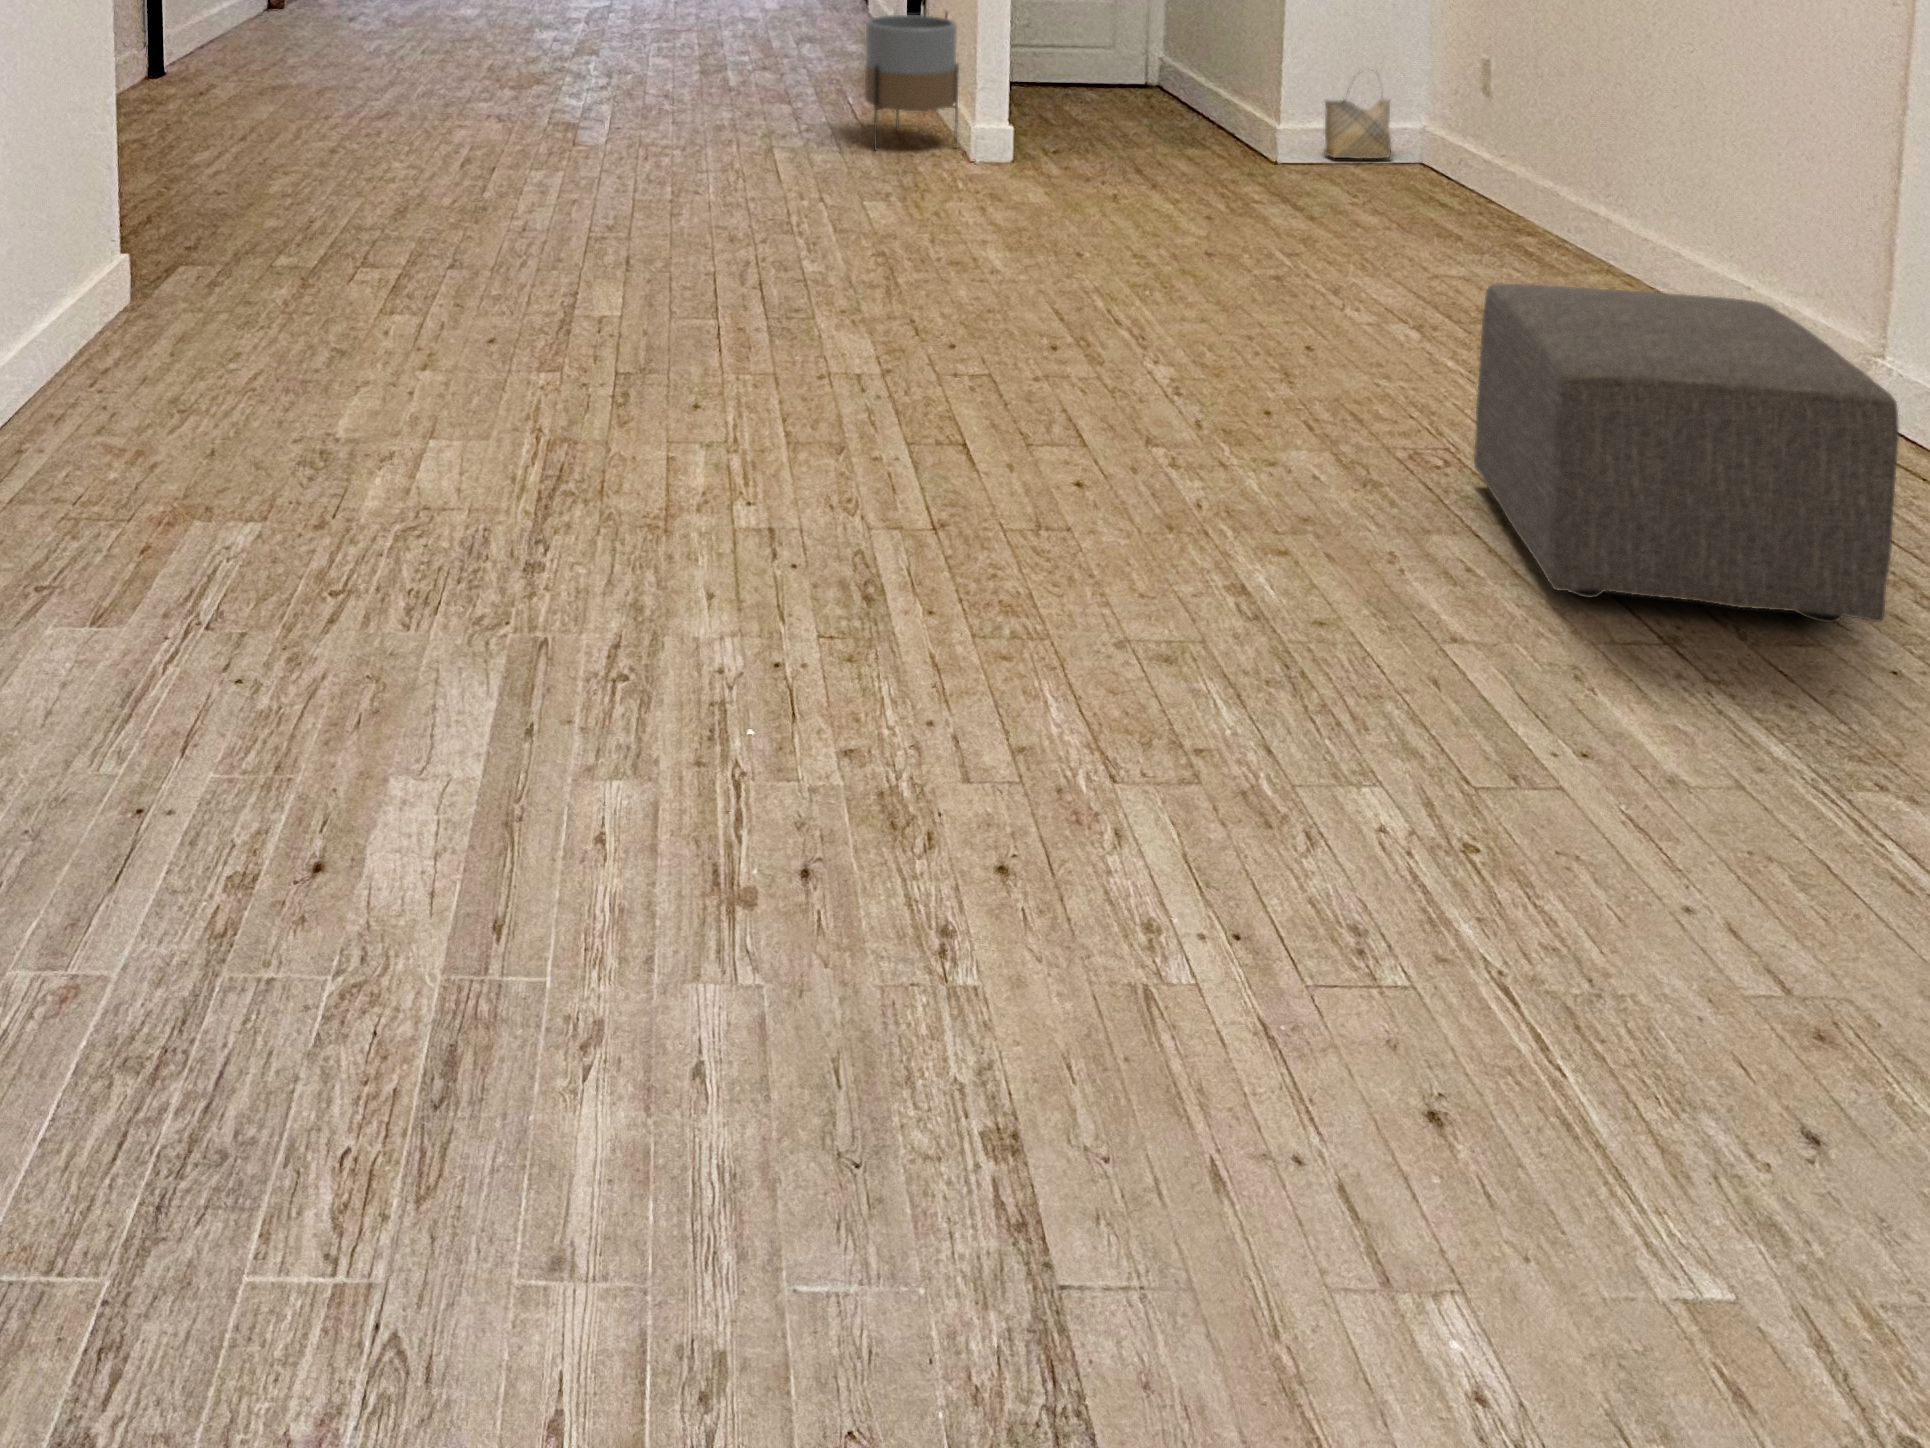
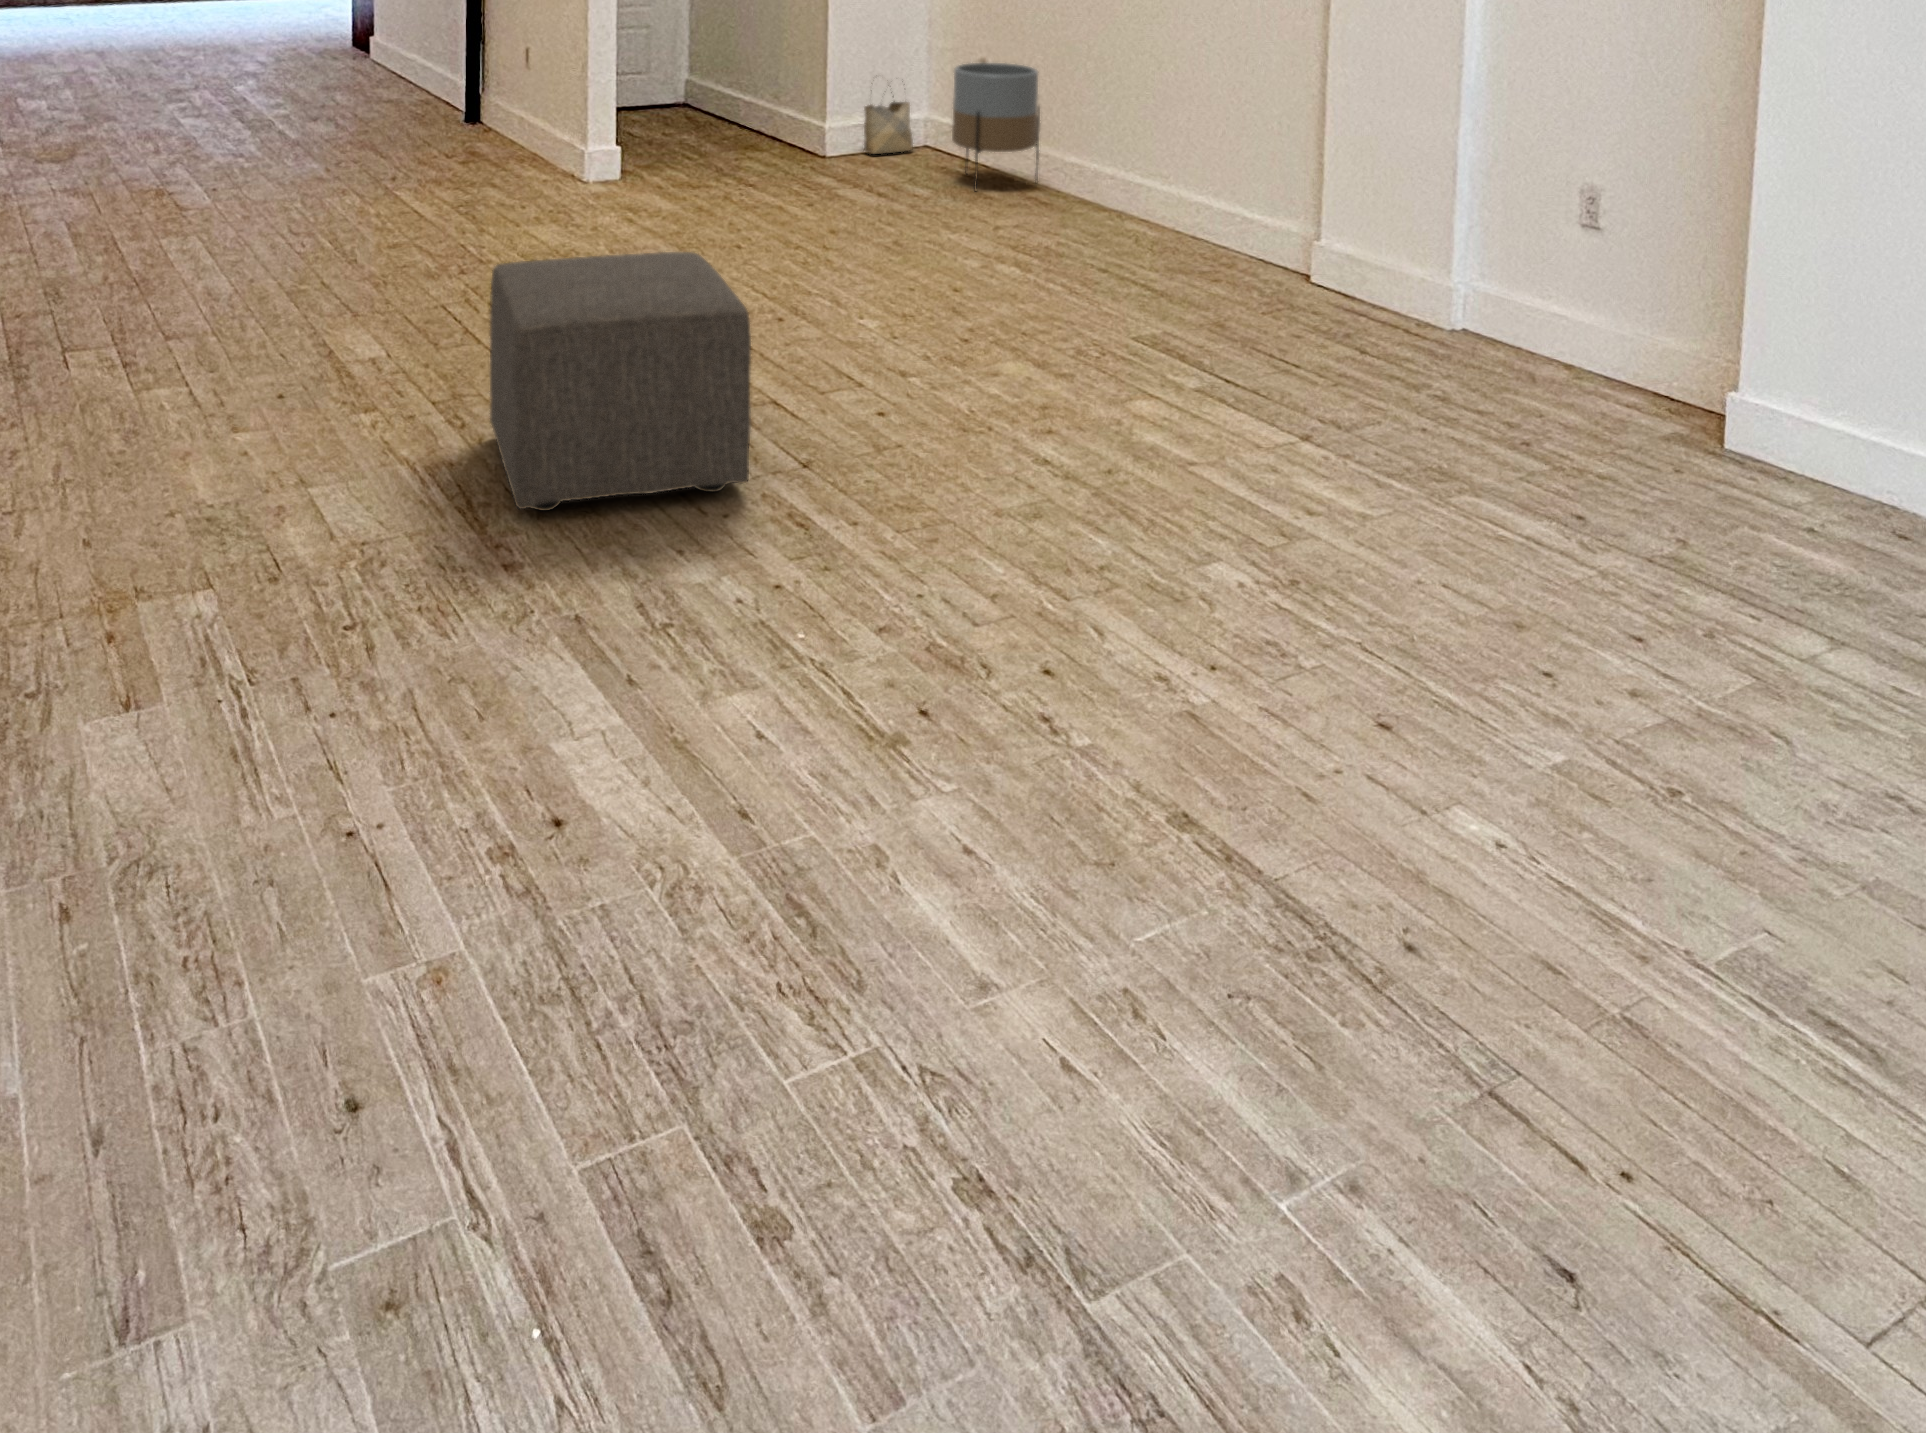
planter: present [865,15,959,149] -> present [952,63,1040,190]
ottoman: present [1474,283,1899,623] -> present [490,252,751,511]

